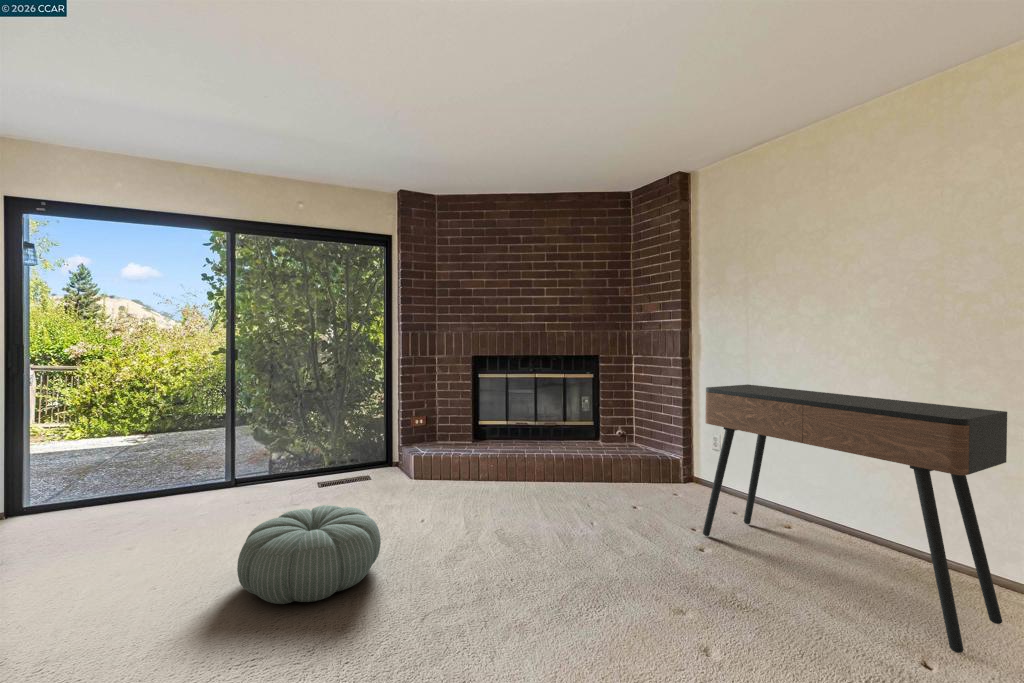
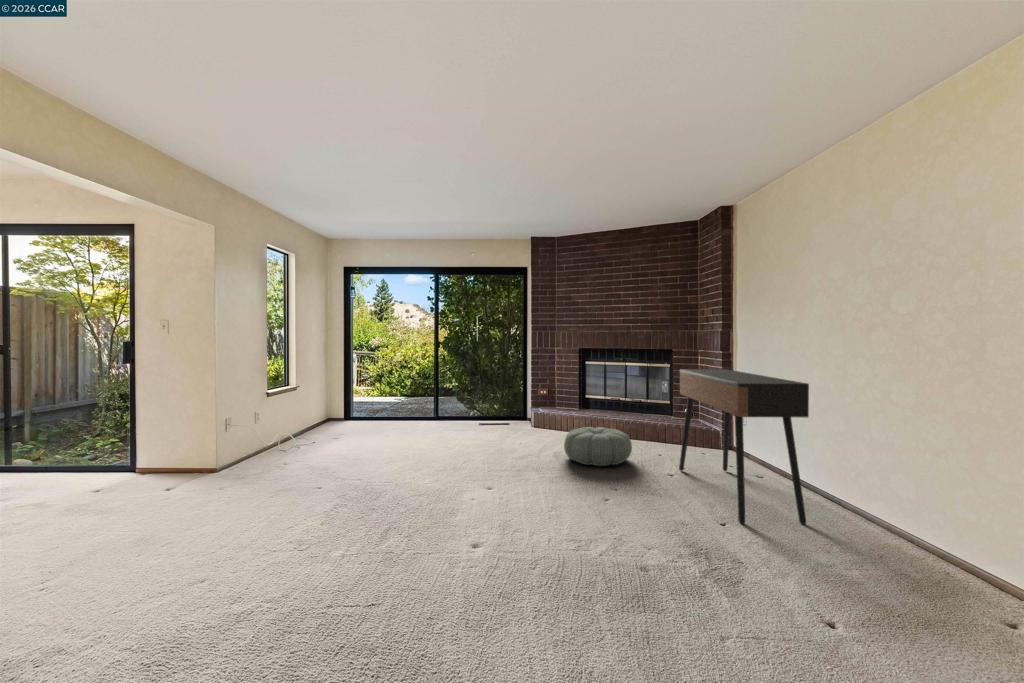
pouf: present [237,505,381,604] -> present [564,427,632,466]

